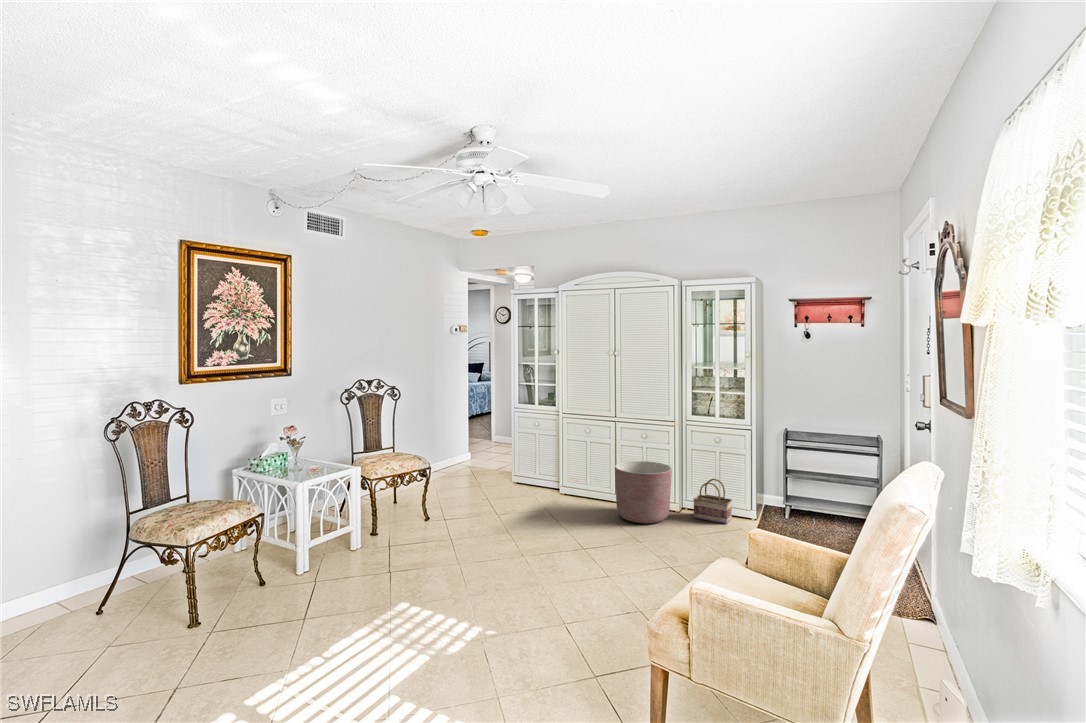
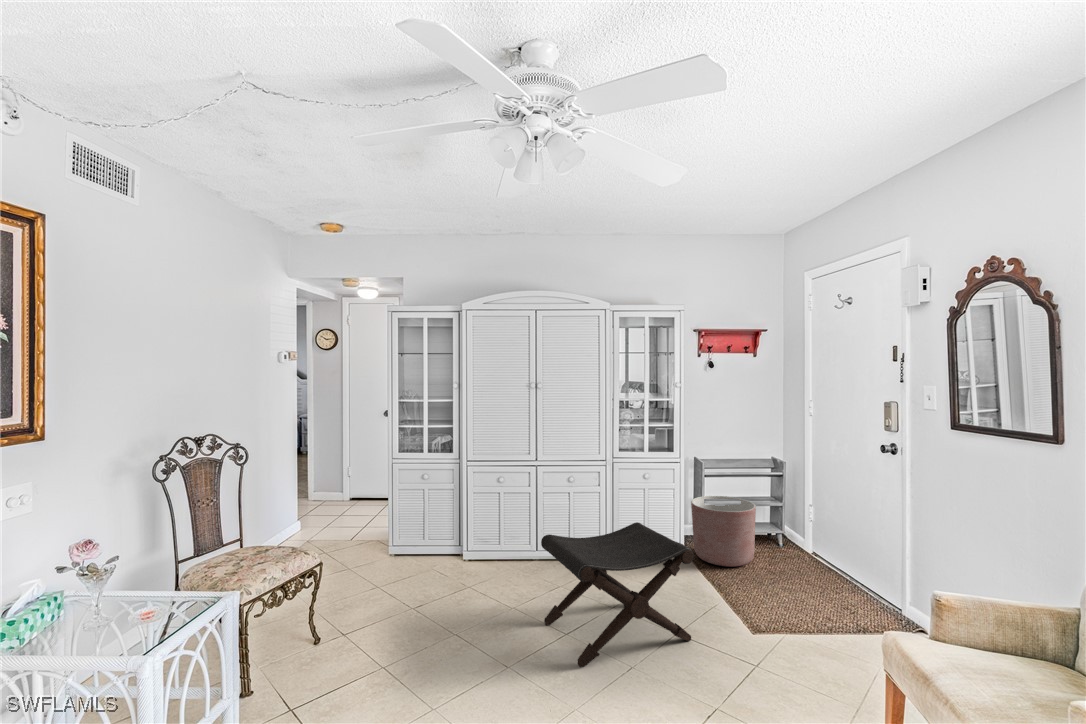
basket: present [693,479,732,524] -> none [780,516,824,568]
footstool: none [463,481,593,599] -> present [541,522,694,667]

